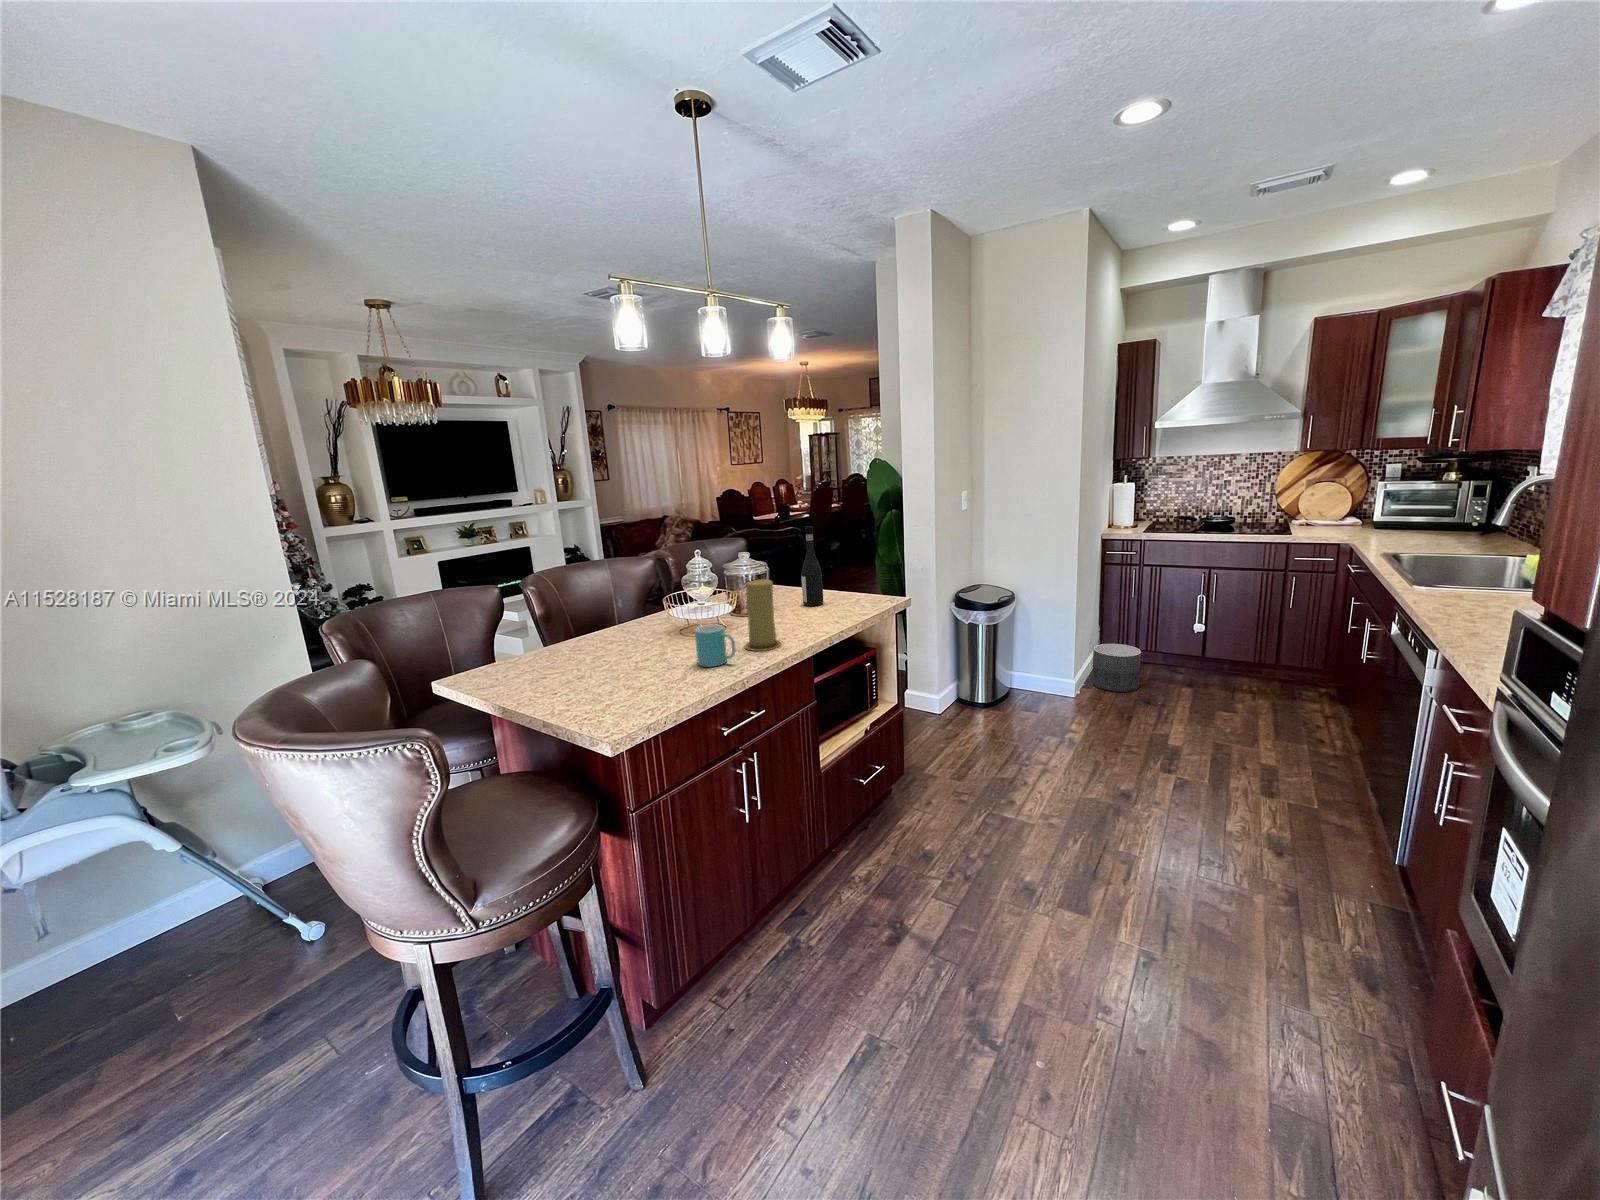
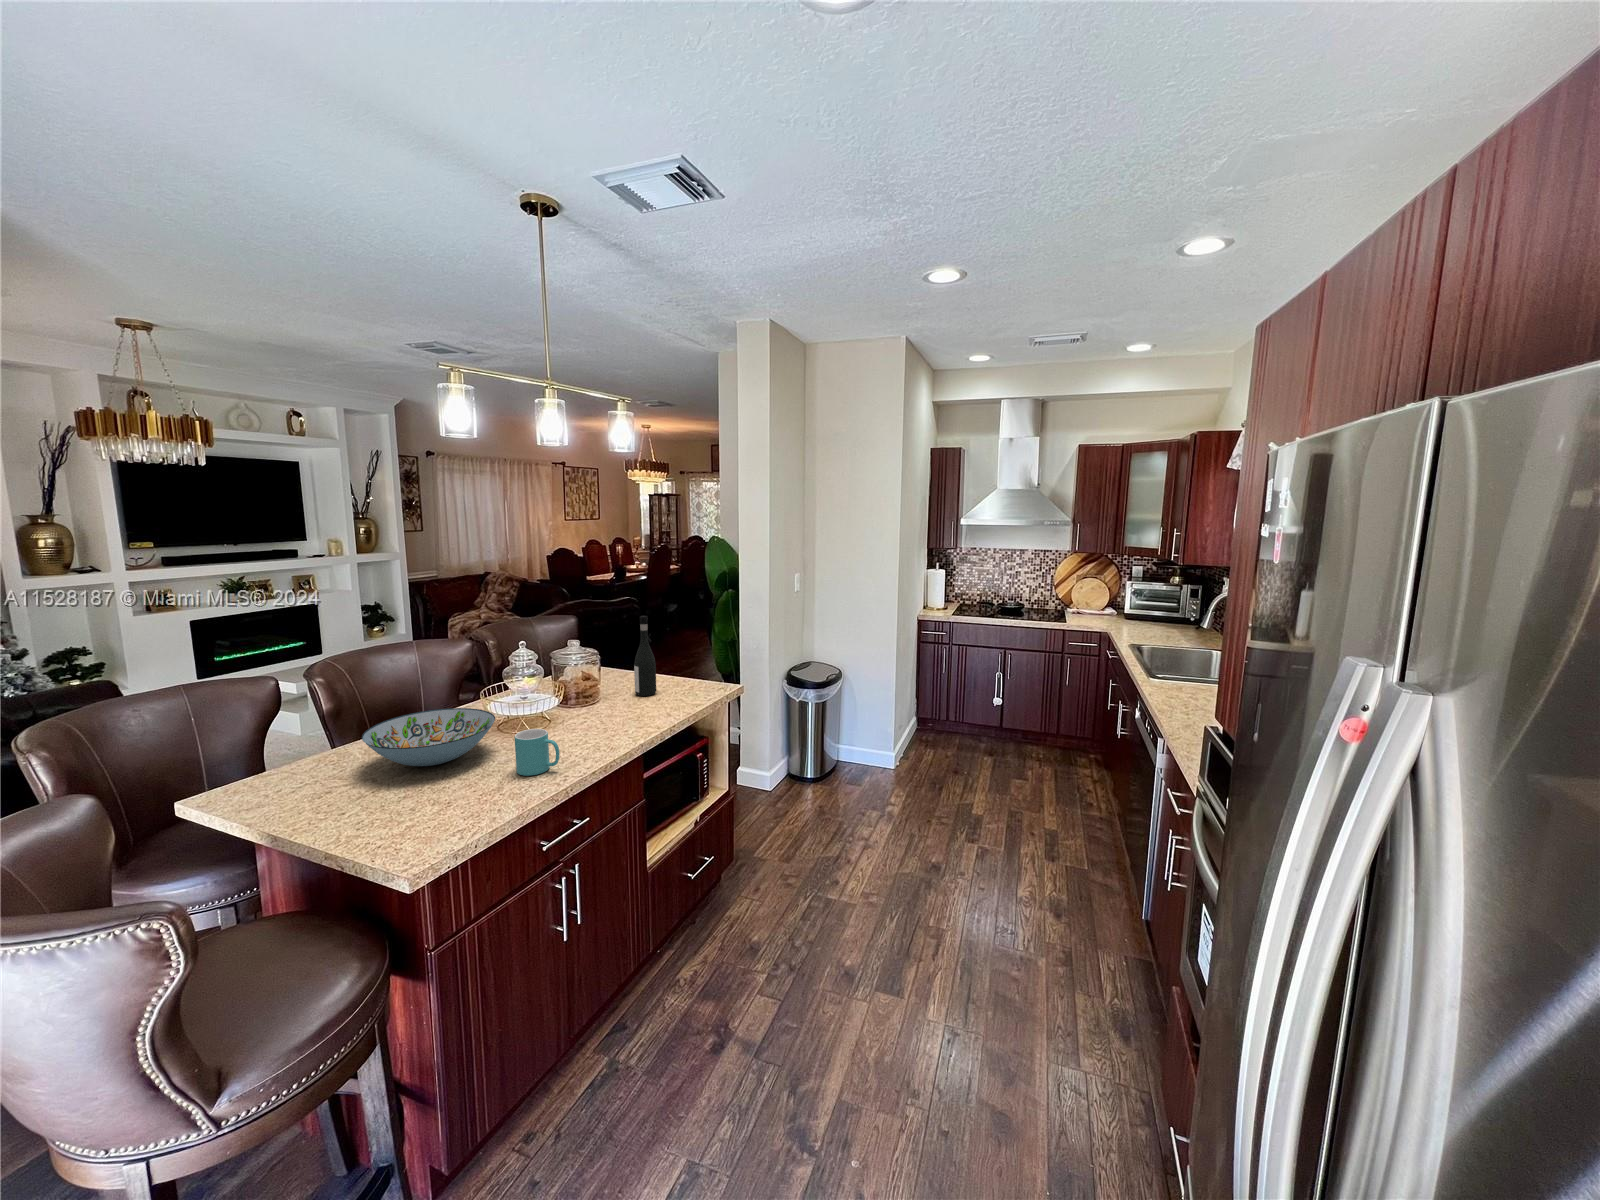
candle: present [744,579,781,651] -> none [570,678,610,754]
decorative bowl: none [567,610,677,659] -> present [362,708,495,766]
planter: present [1092,644,1141,692] -> none [911,717,952,762]

